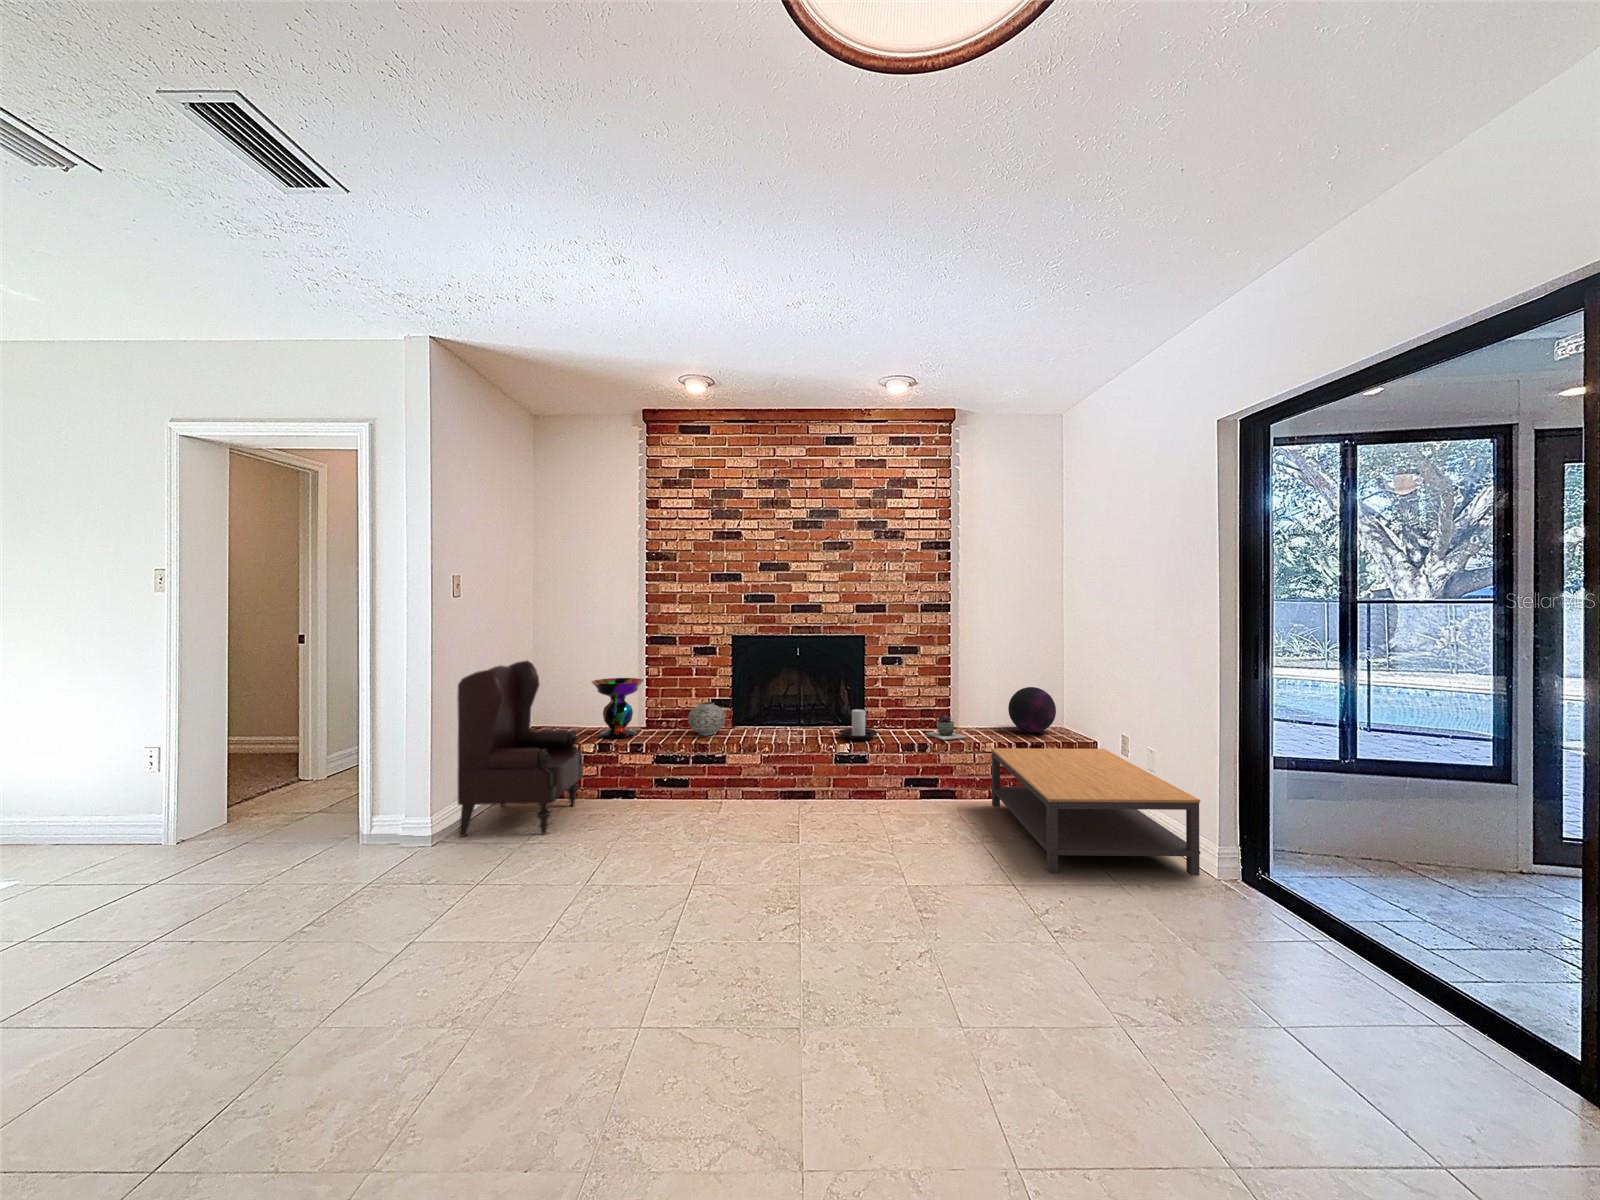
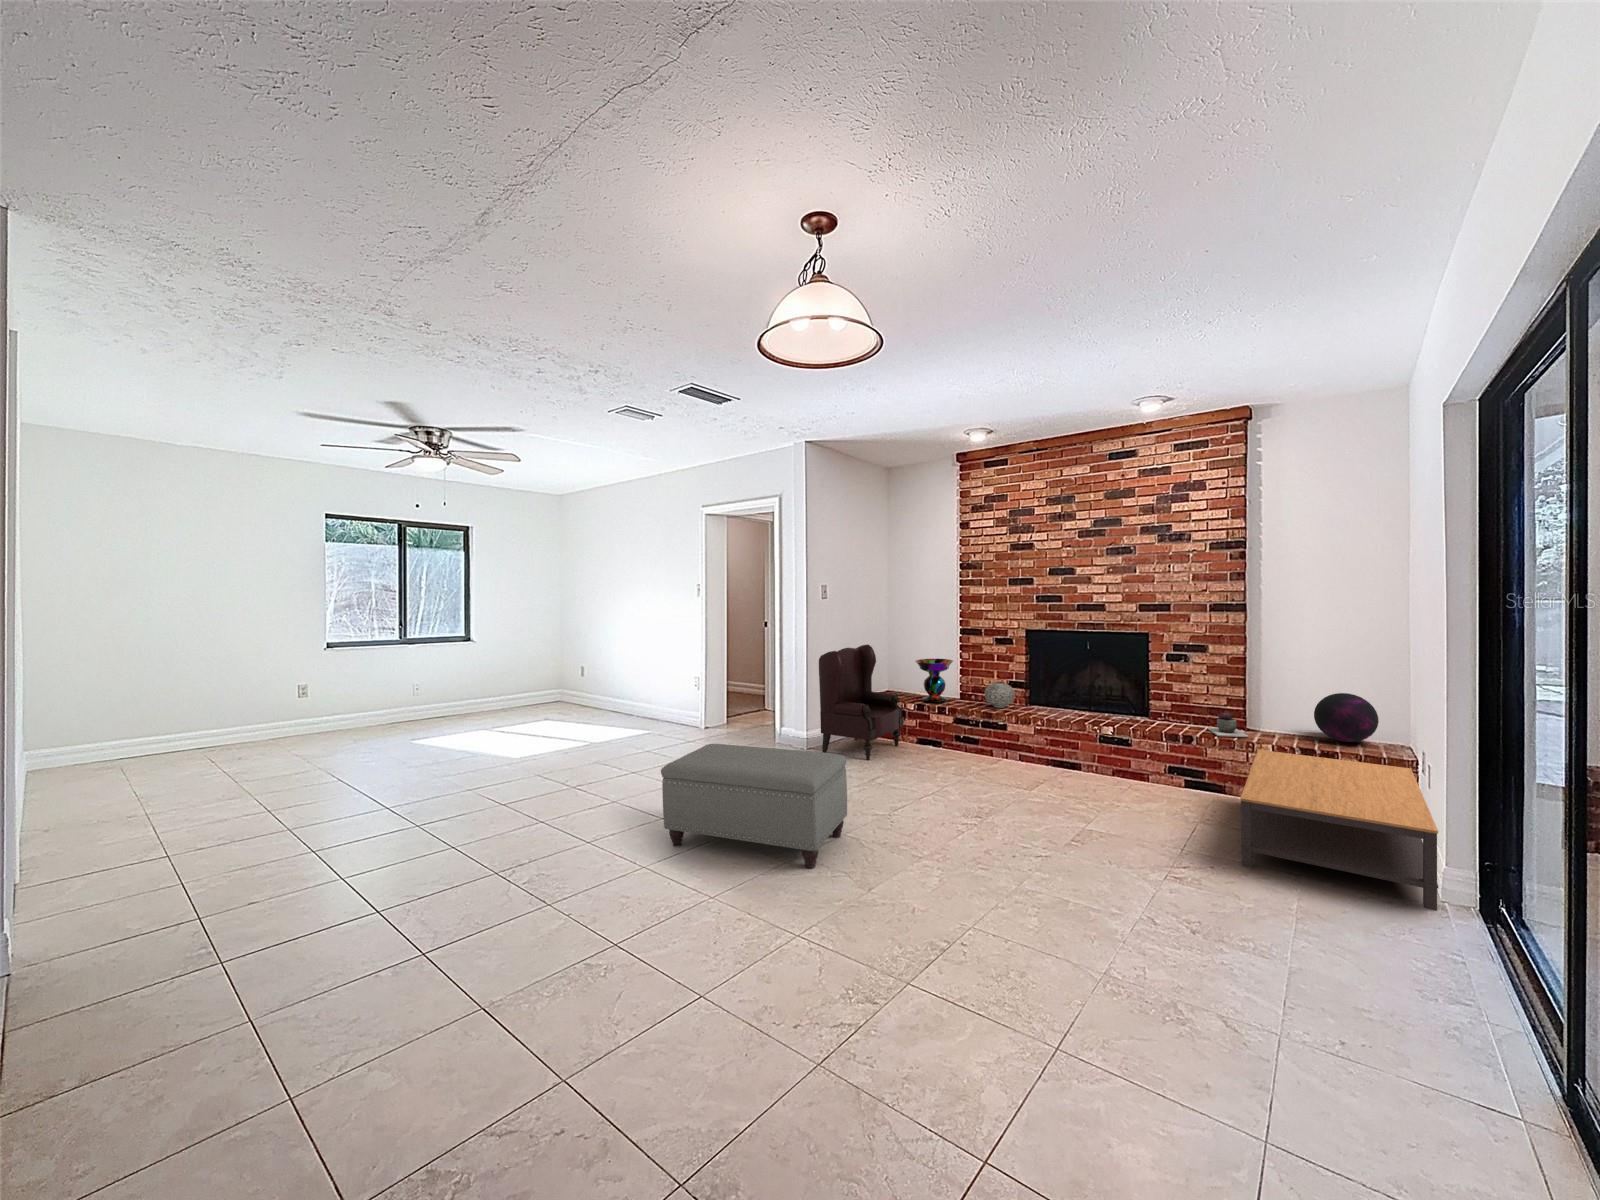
candle holder: present [839,709,878,740] -> none [1111,698,1150,726]
ottoman: none [189,832,605,1126] -> present [661,744,847,868]

